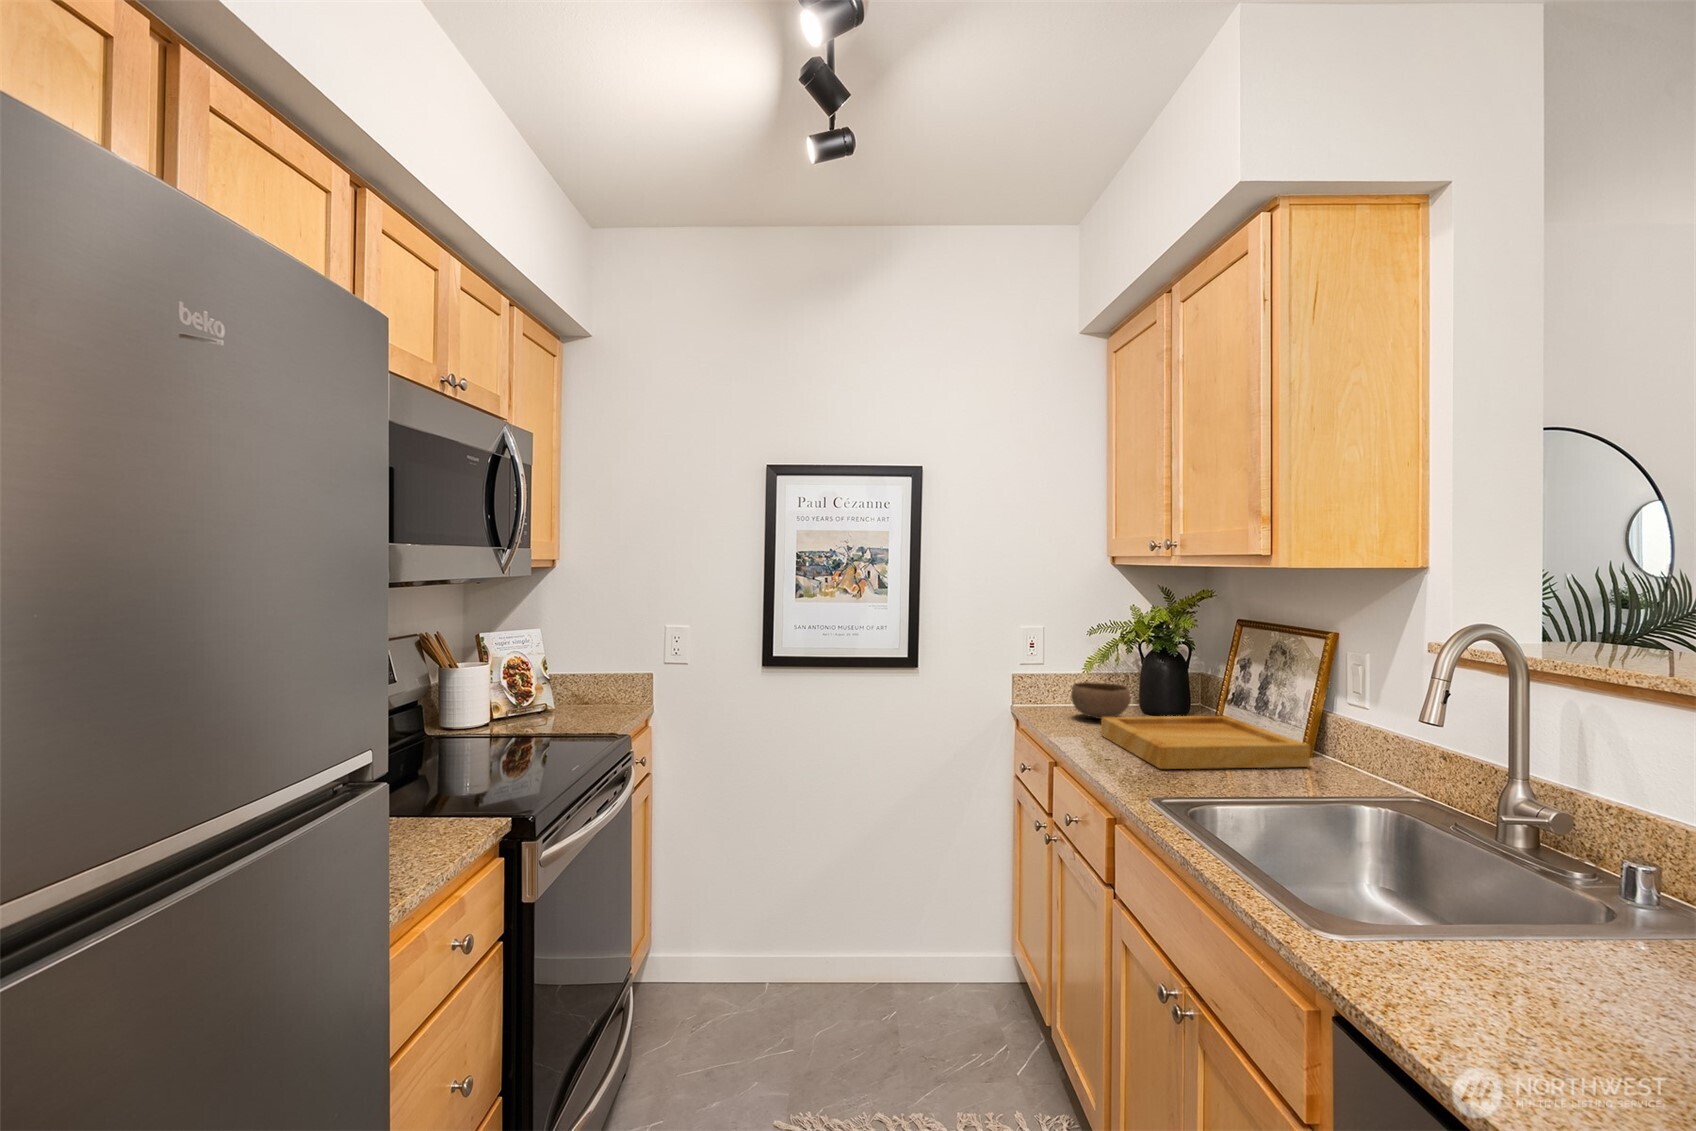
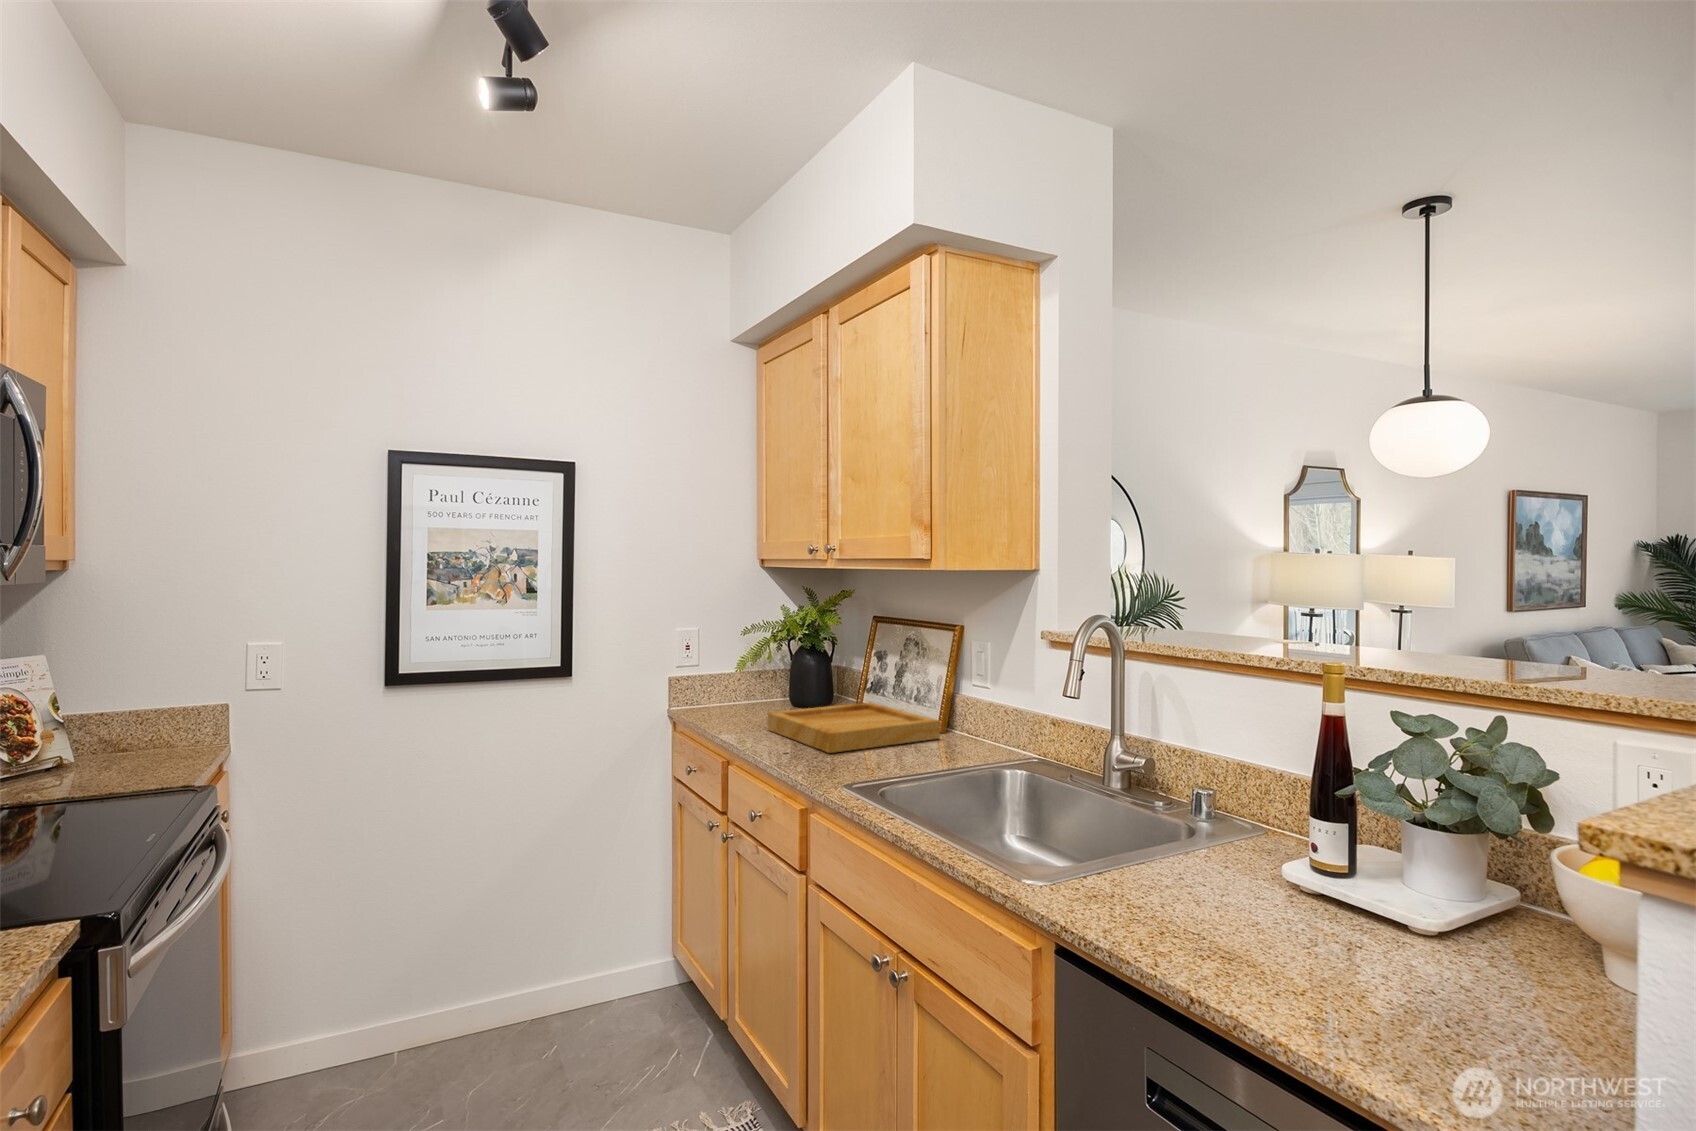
bowl: present [1071,682,1131,719] -> none [733,681,788,715]

